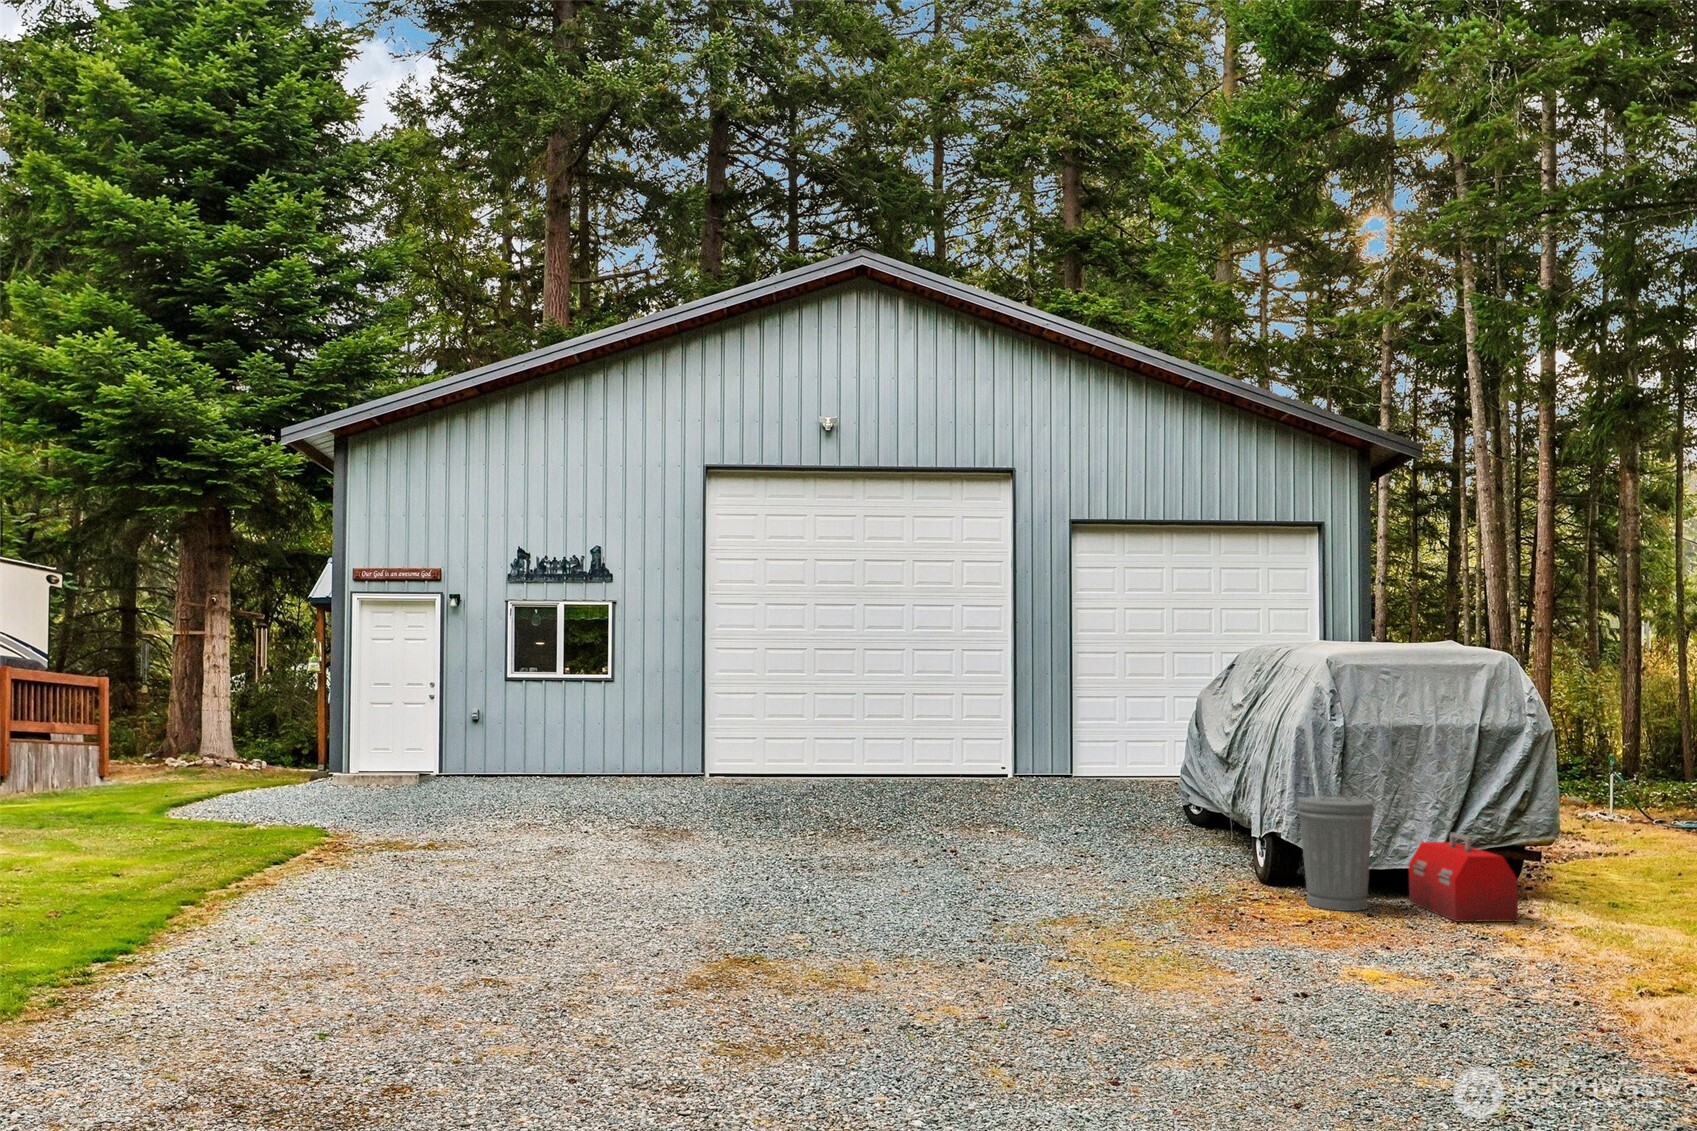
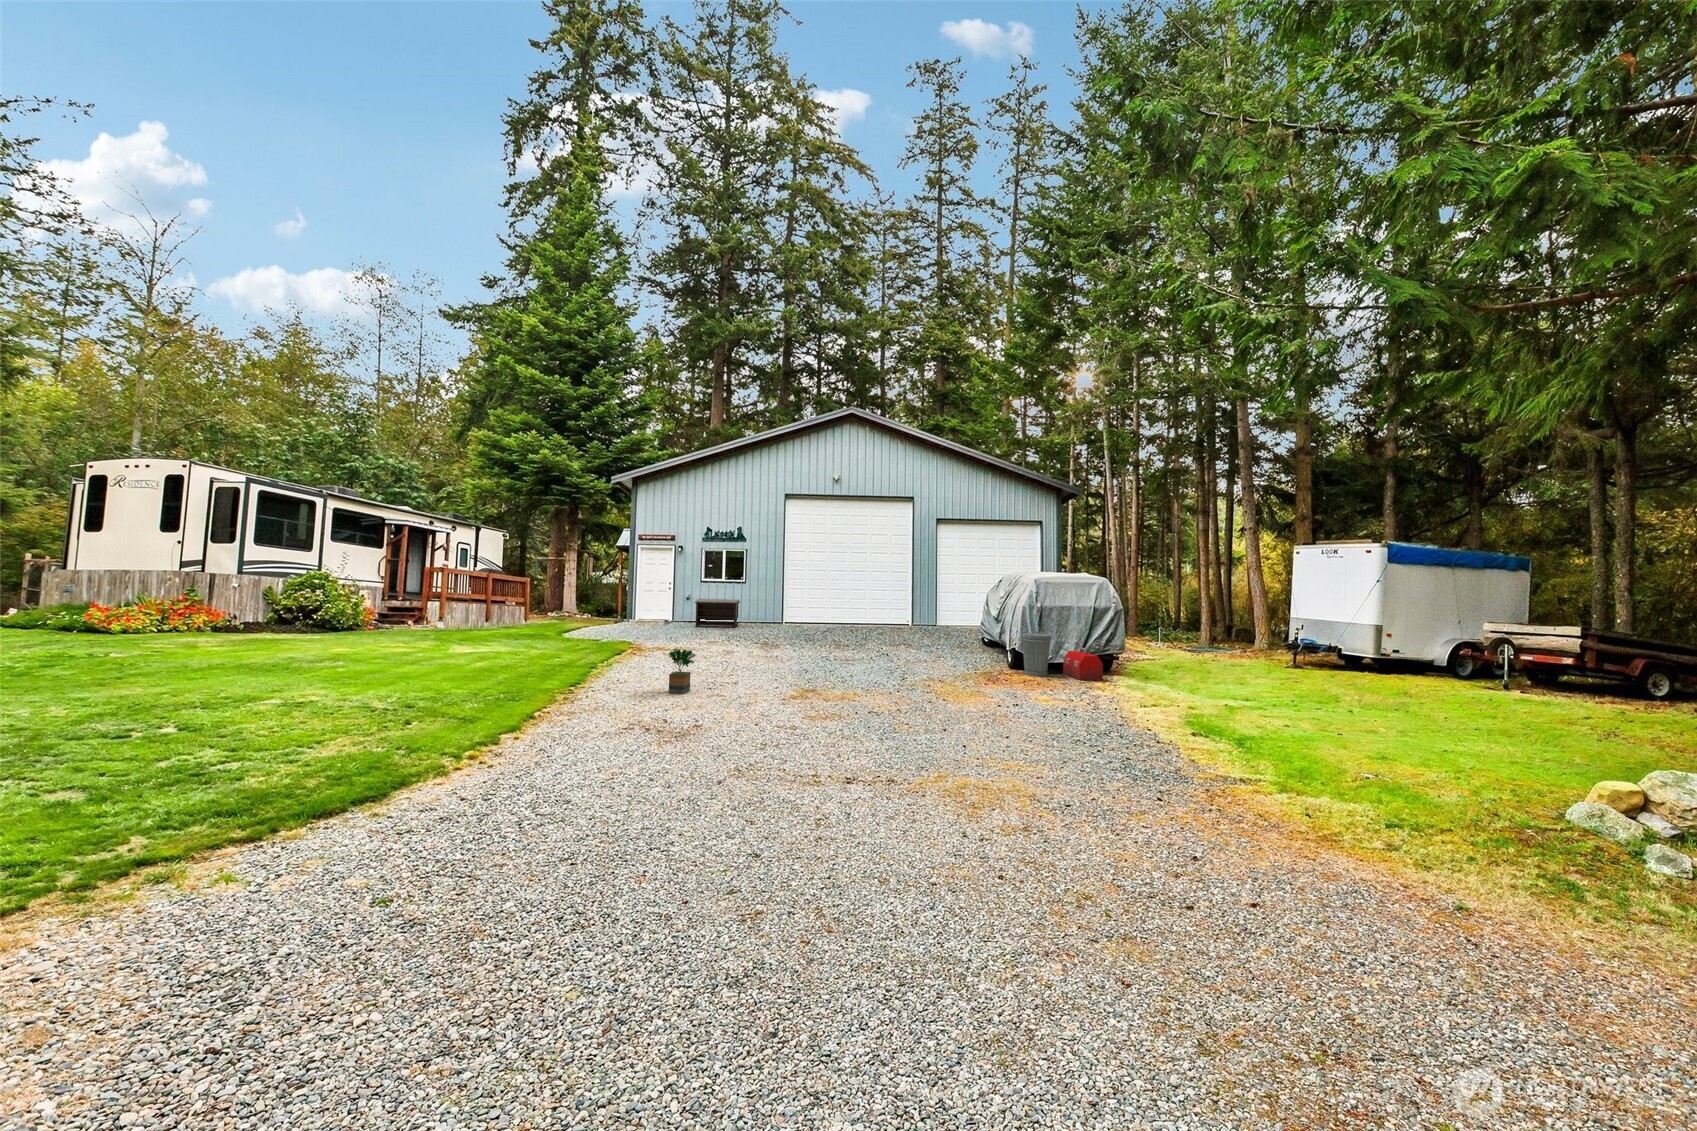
bench: none [485,719,596,789] -> present [695,599,740,628]
potted tree: none [352,853,431,978] -> present [669,649,695,694]

